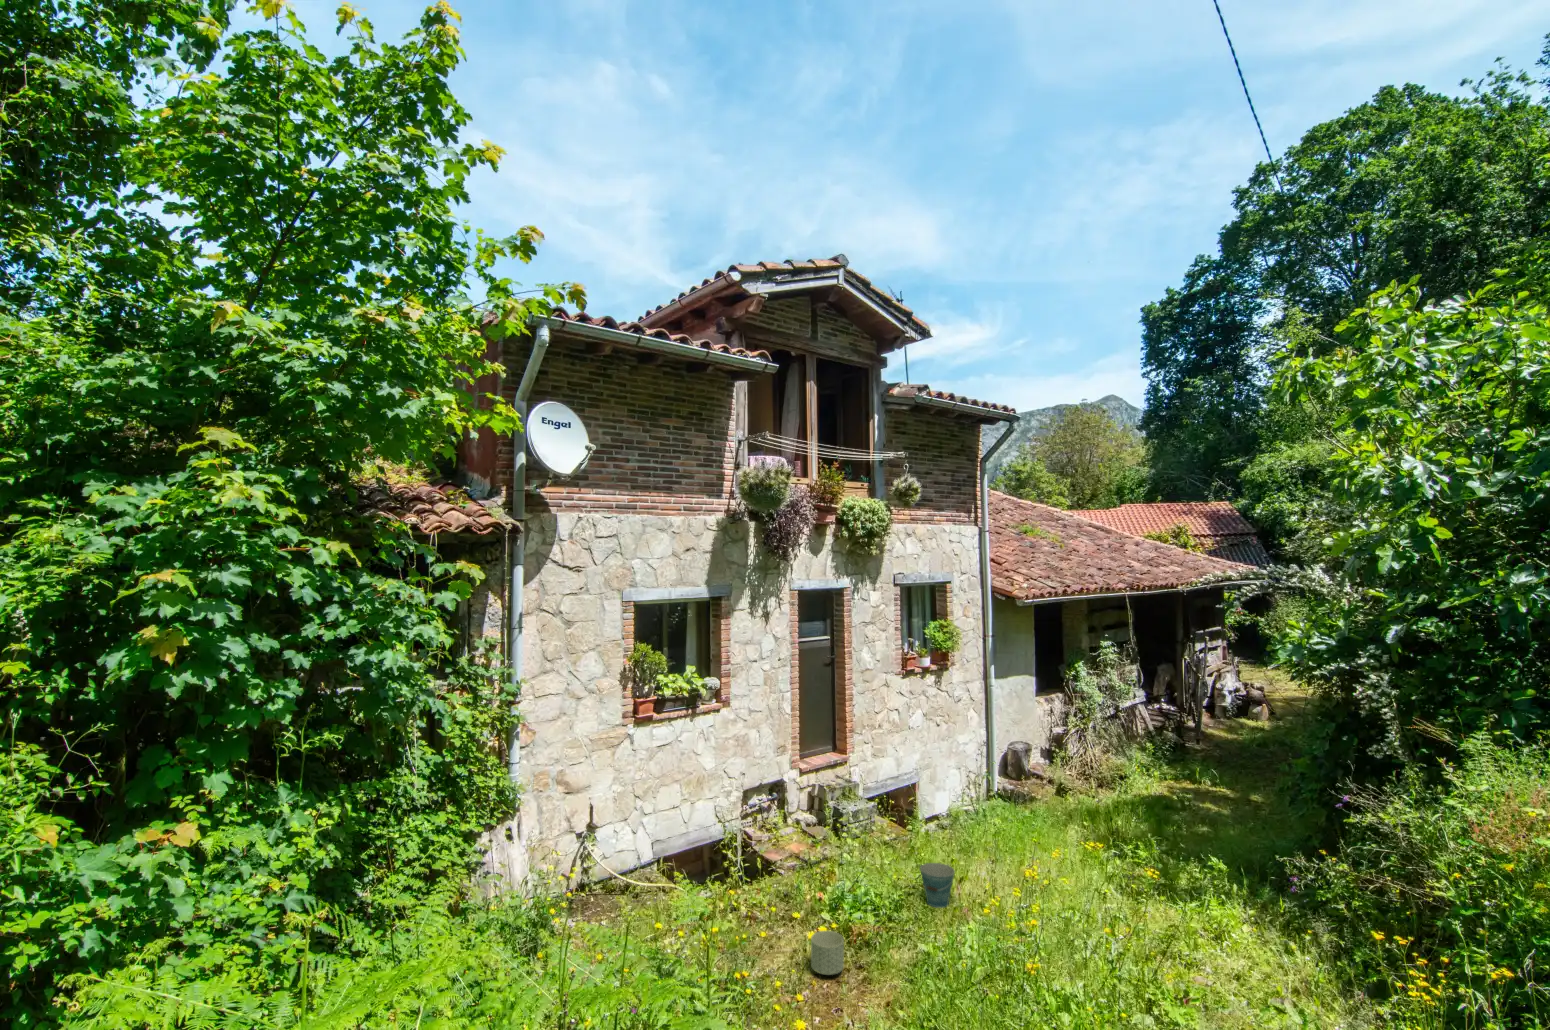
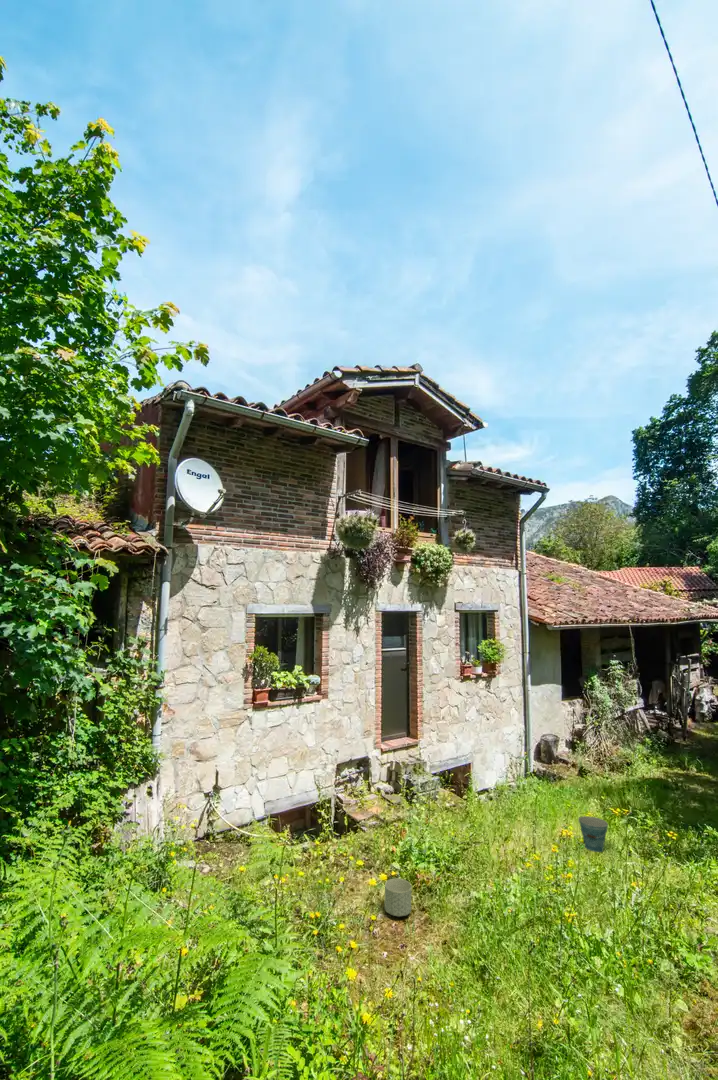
bucket: present [920,863,955,908] -> present [578,816,608,852]

